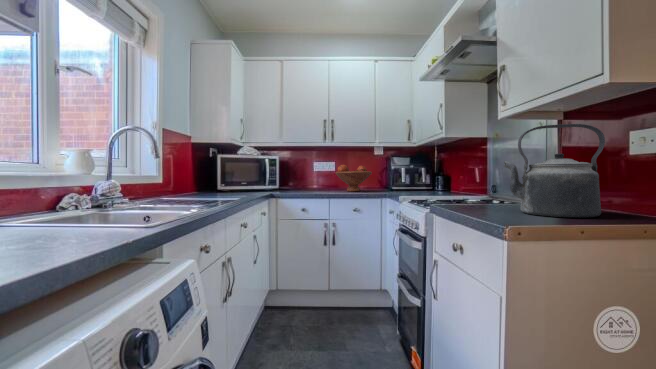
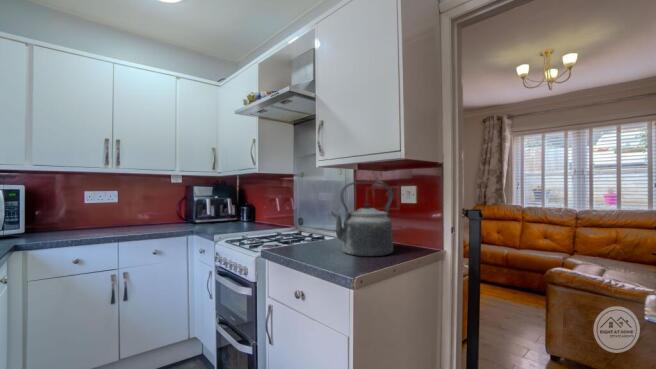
fruit bowl: present [335,165,372,192] -> none [124,197,174,230]

